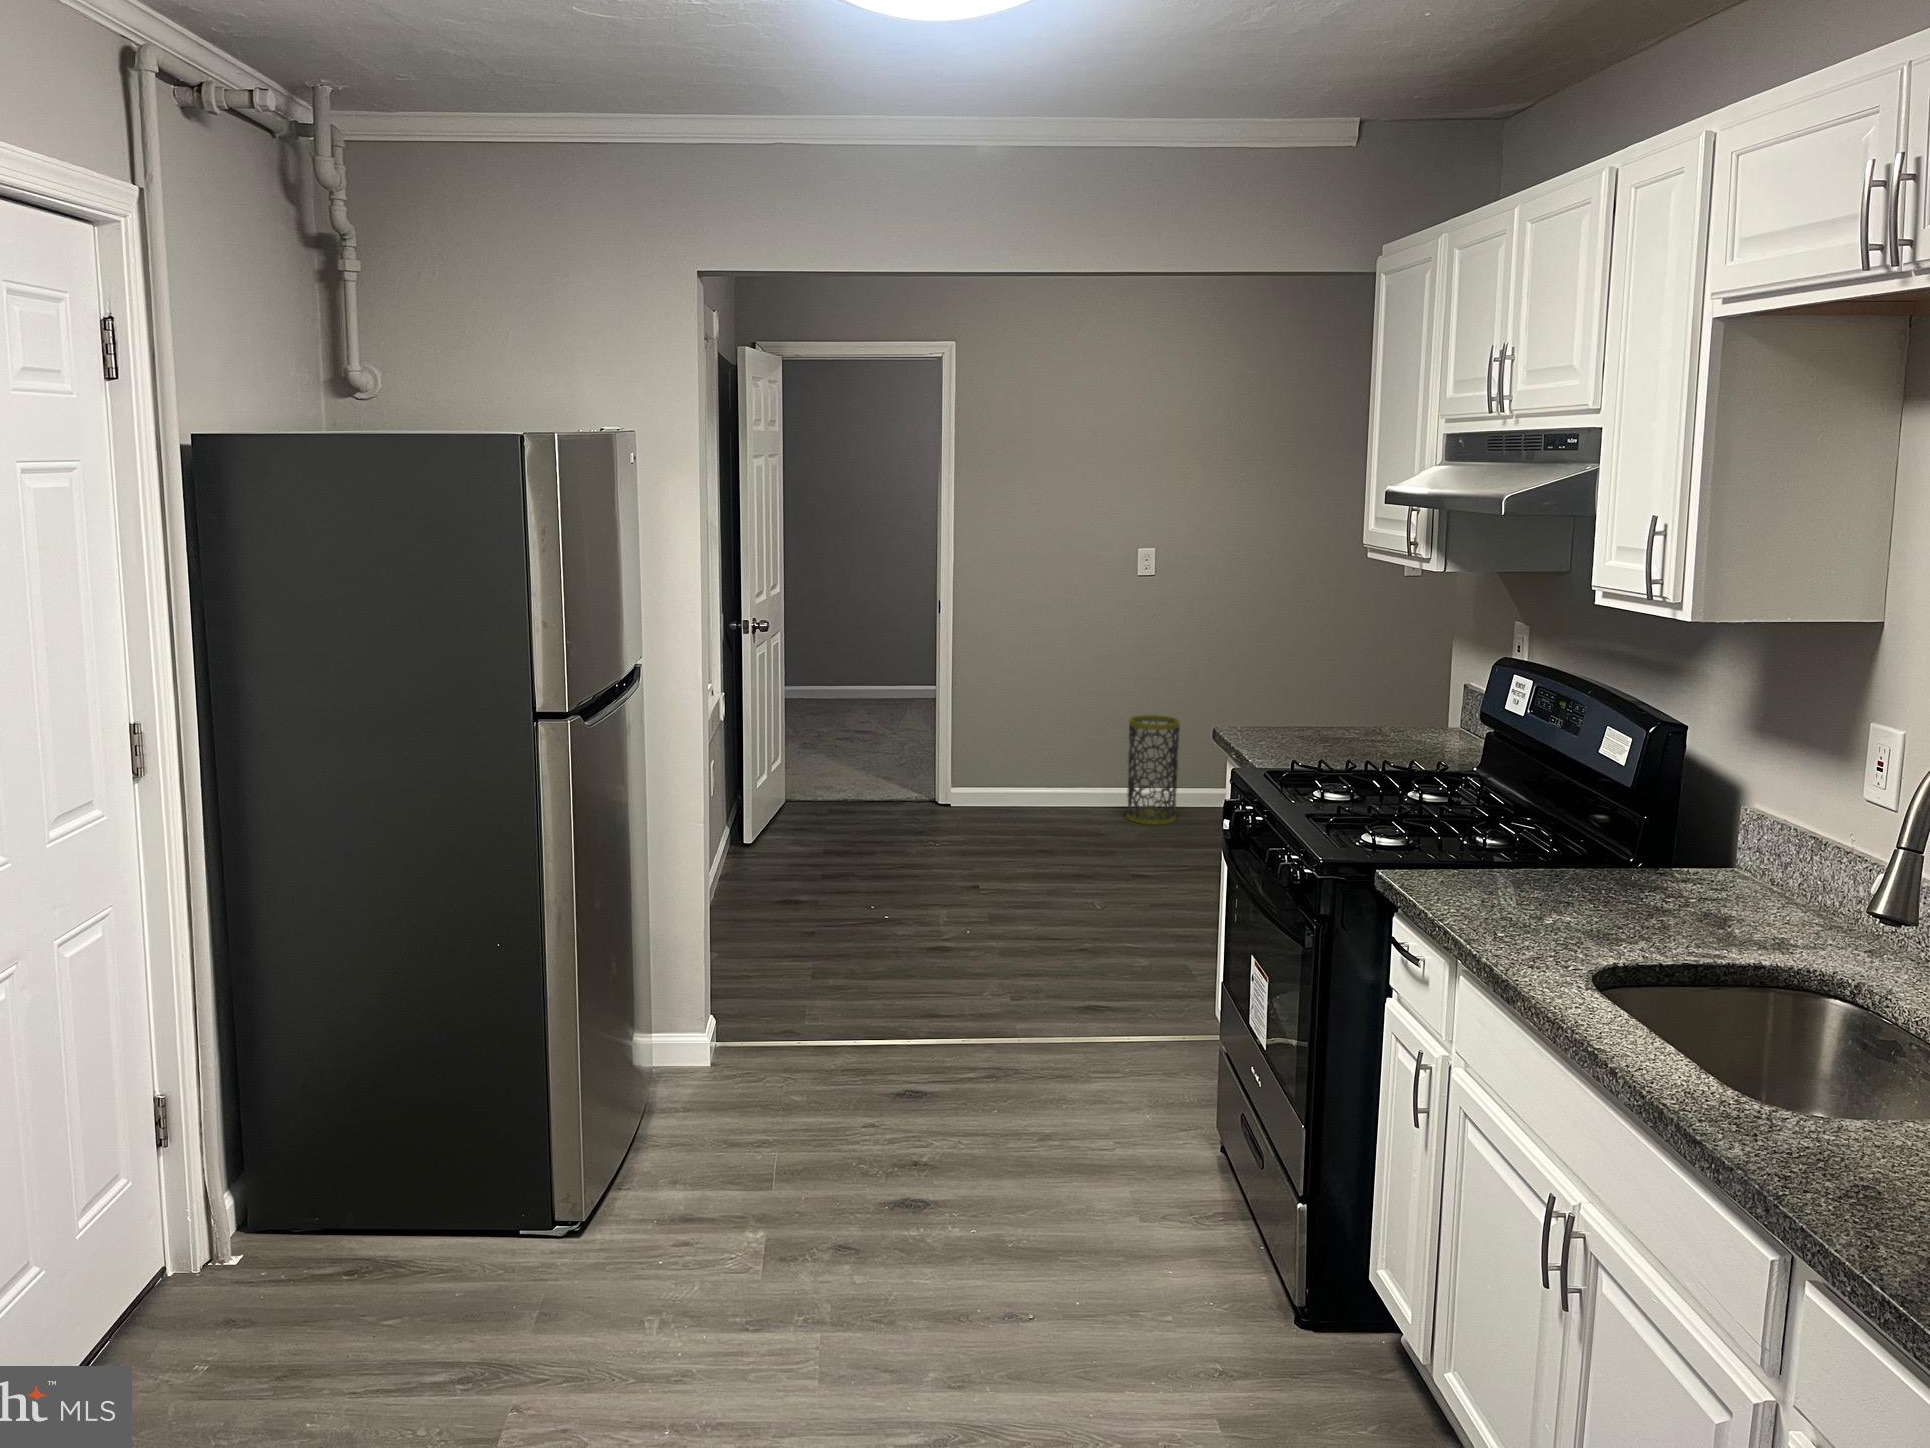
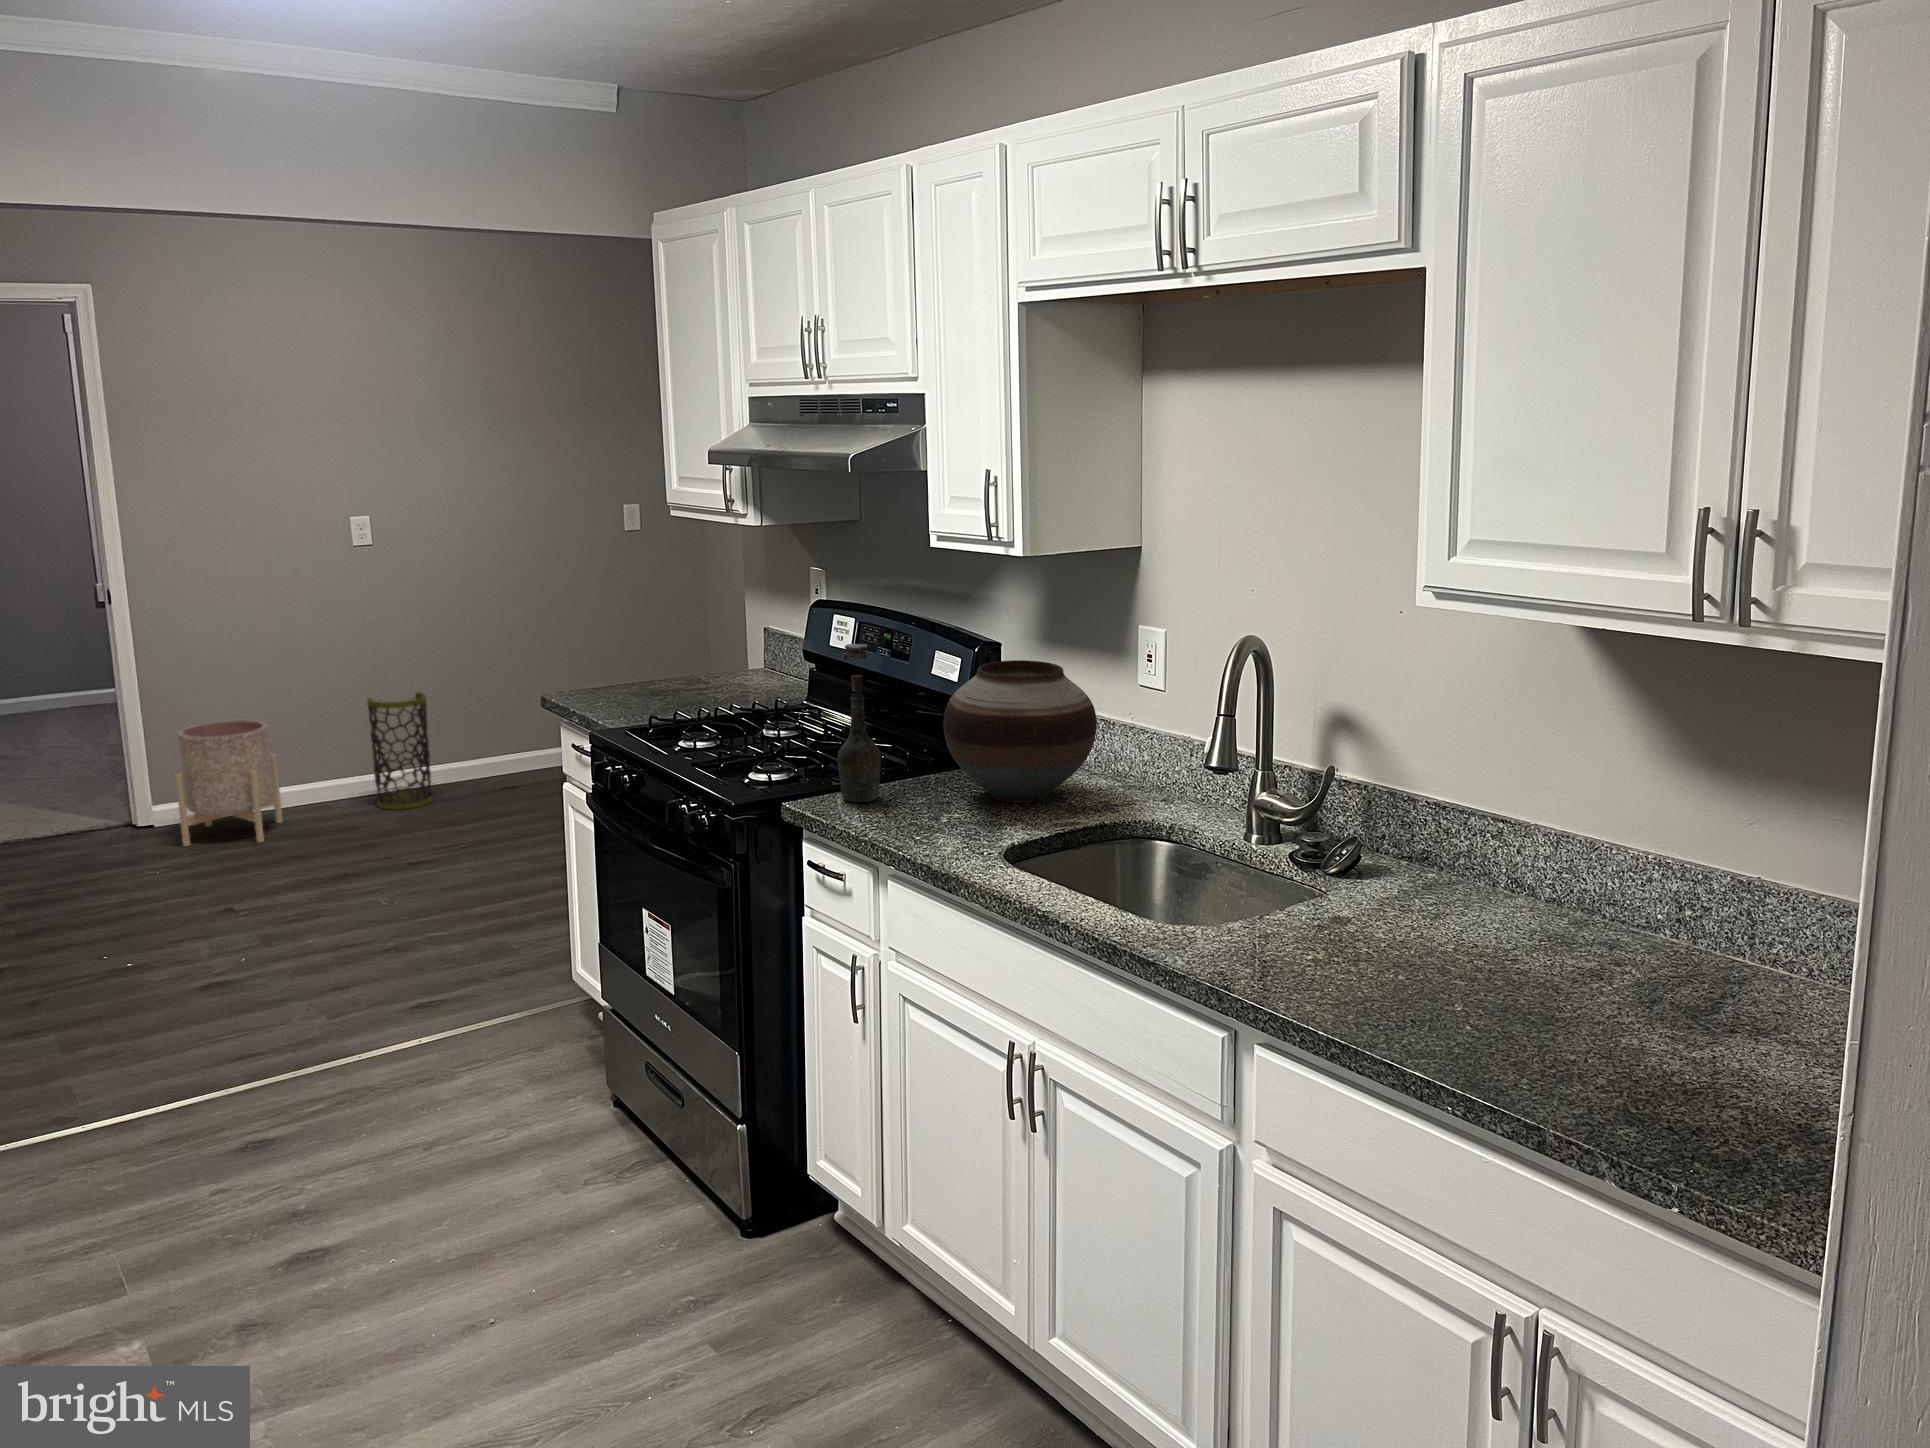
bottle: none [1440,705,1493,883] -> present [837,643,881,802]
planter: none [967,722,1049,832] -> present [175,720,283,846]
vase: none [1569,746,1779,920] -> present [943,660,1097,802]

